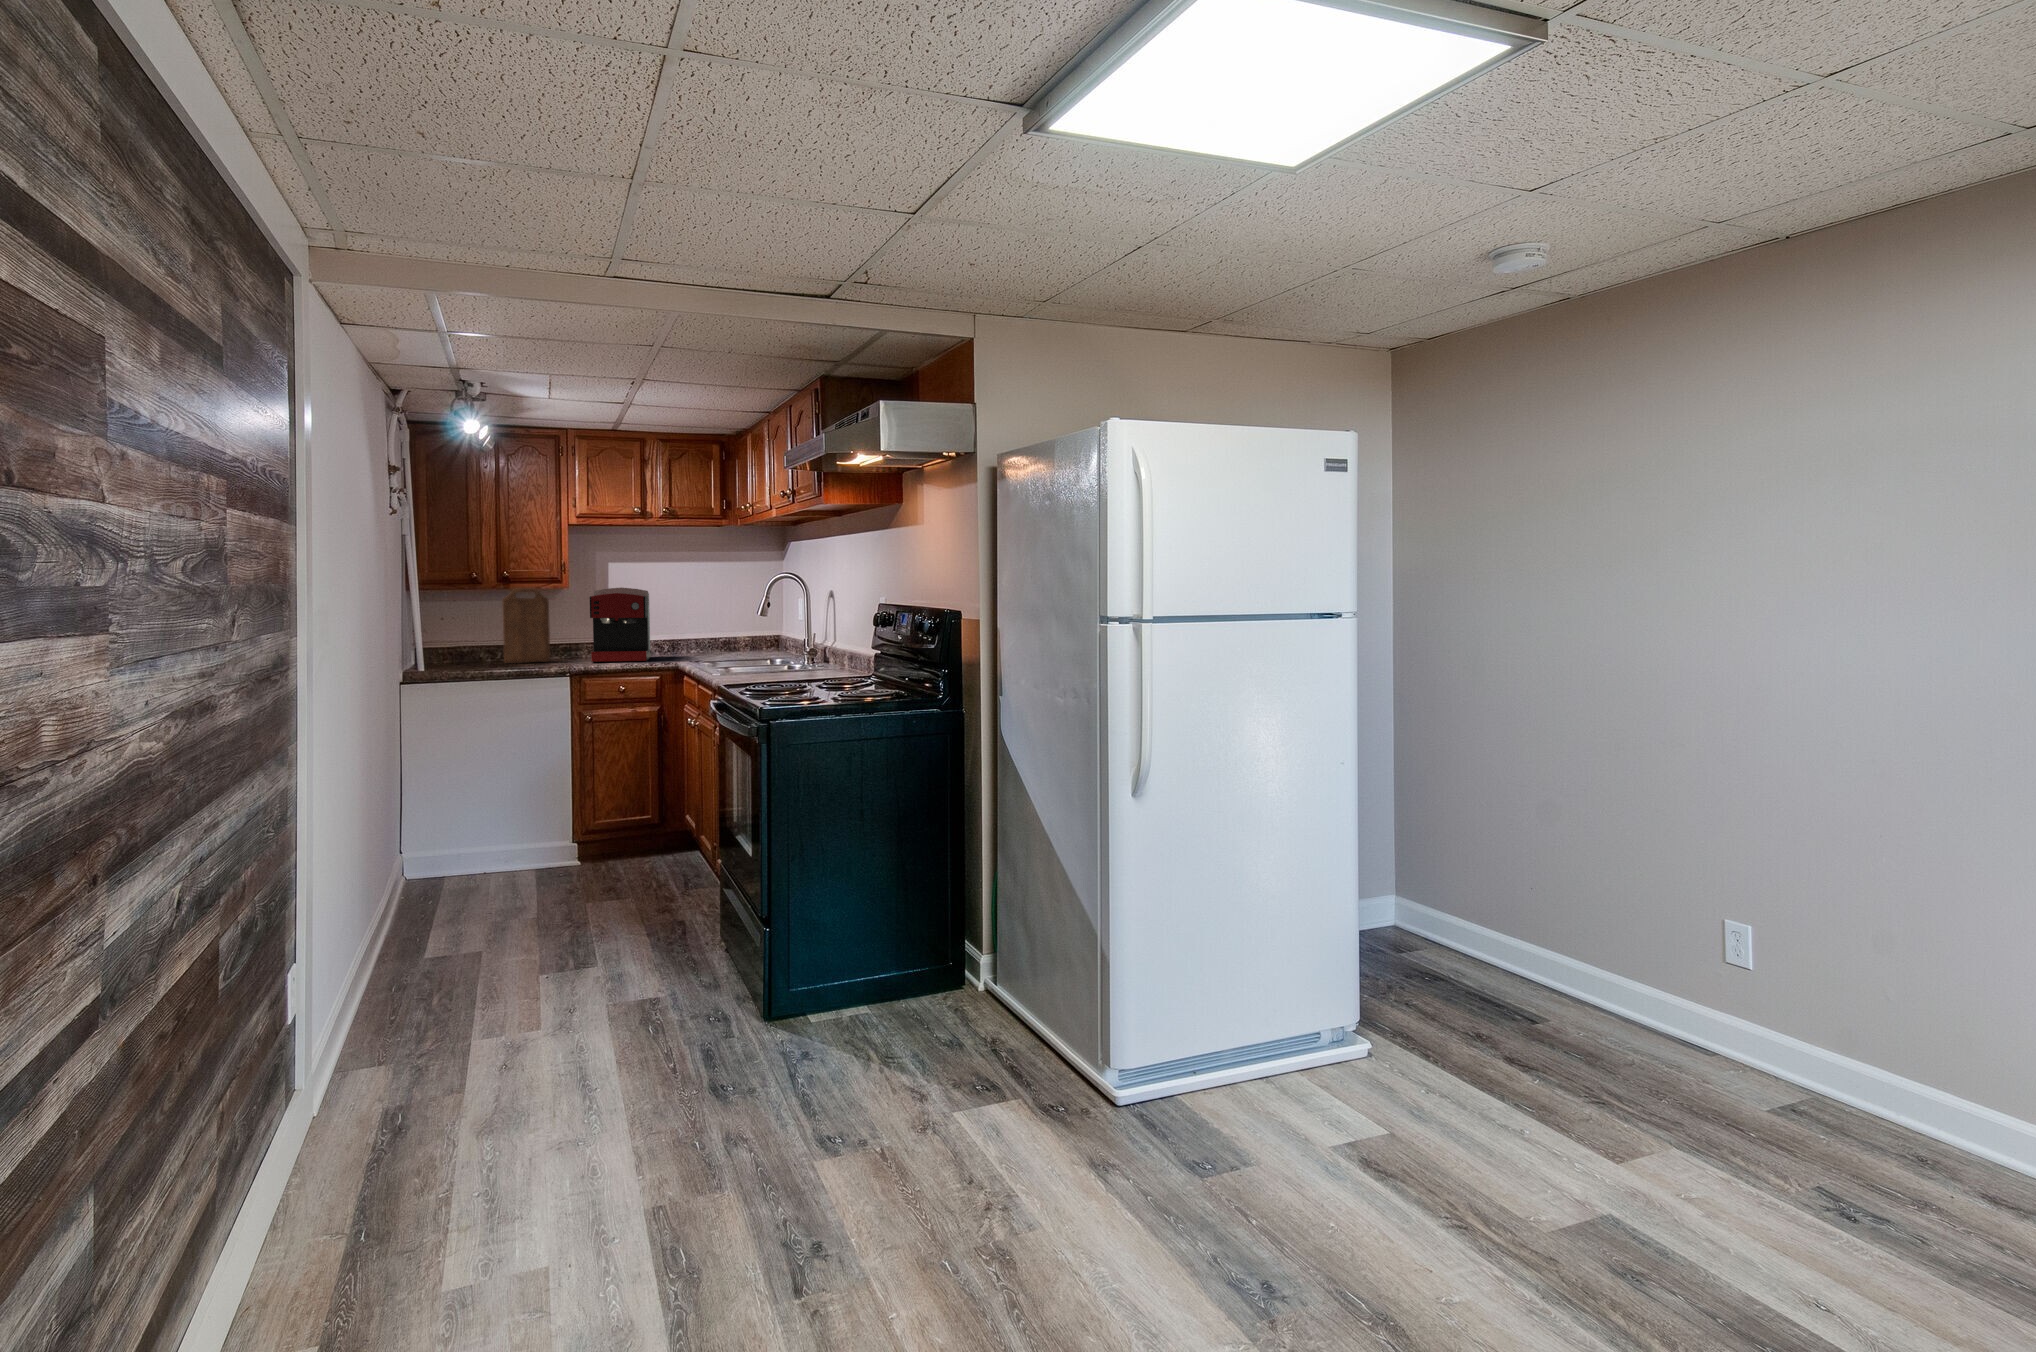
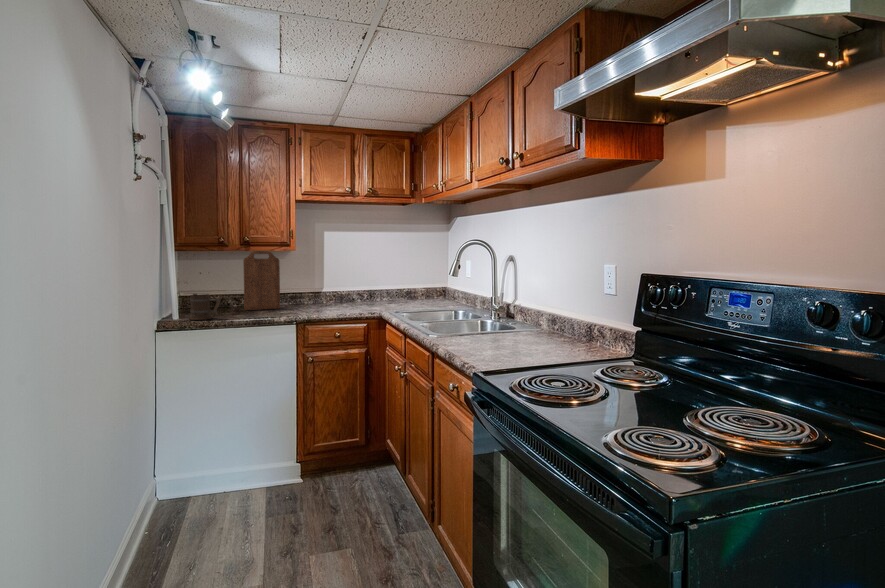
coffee maker: present [590,588,650,662] -> none [311,251,355,310]
mug: none [439,640,477,671] -> present [190,294,220,320]

